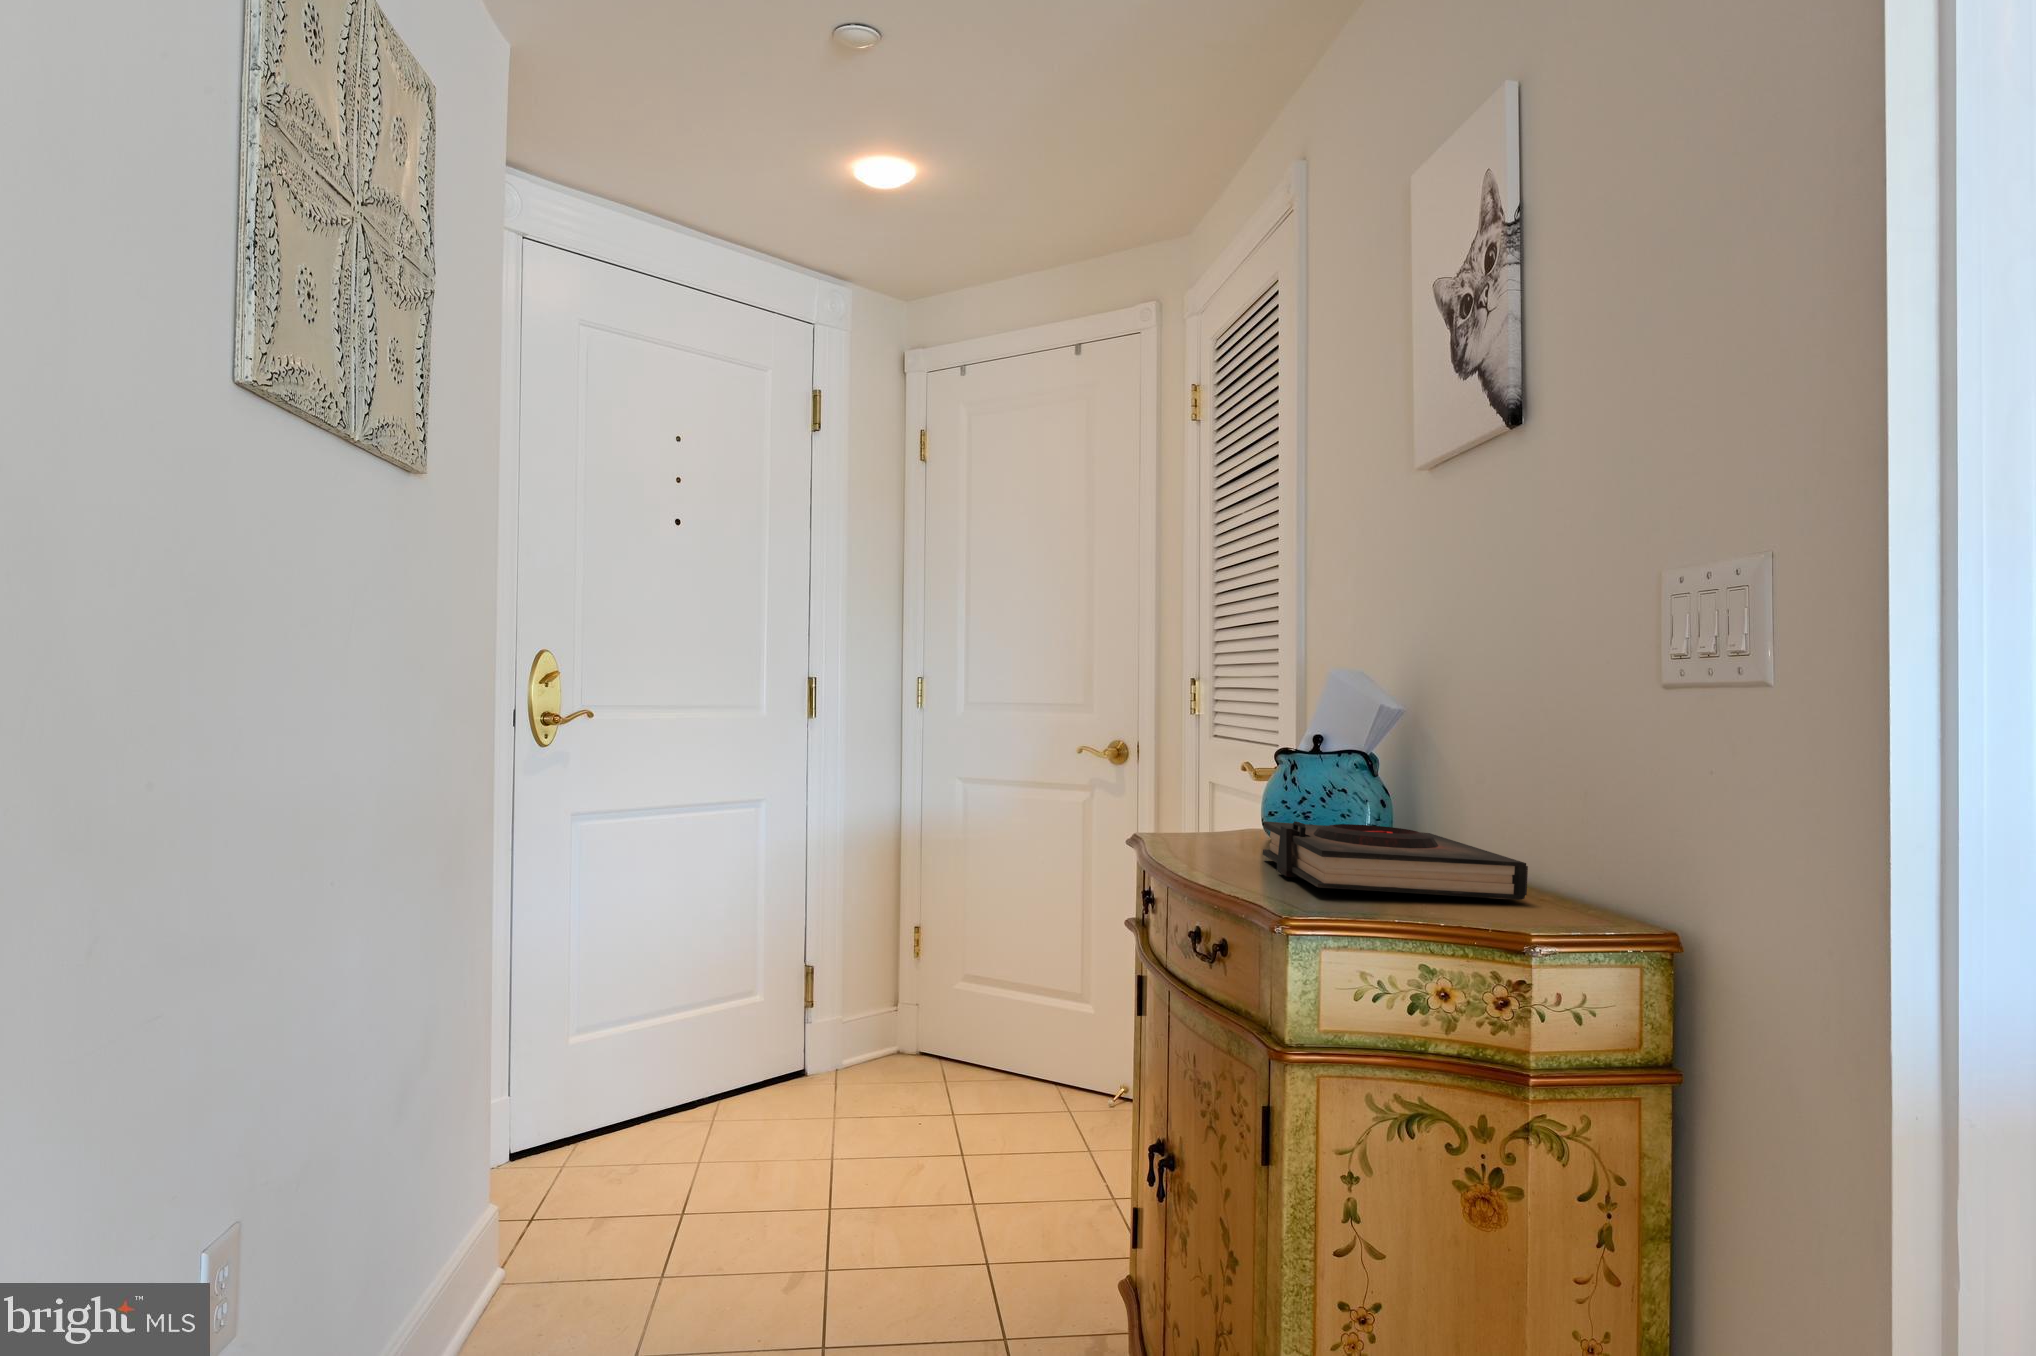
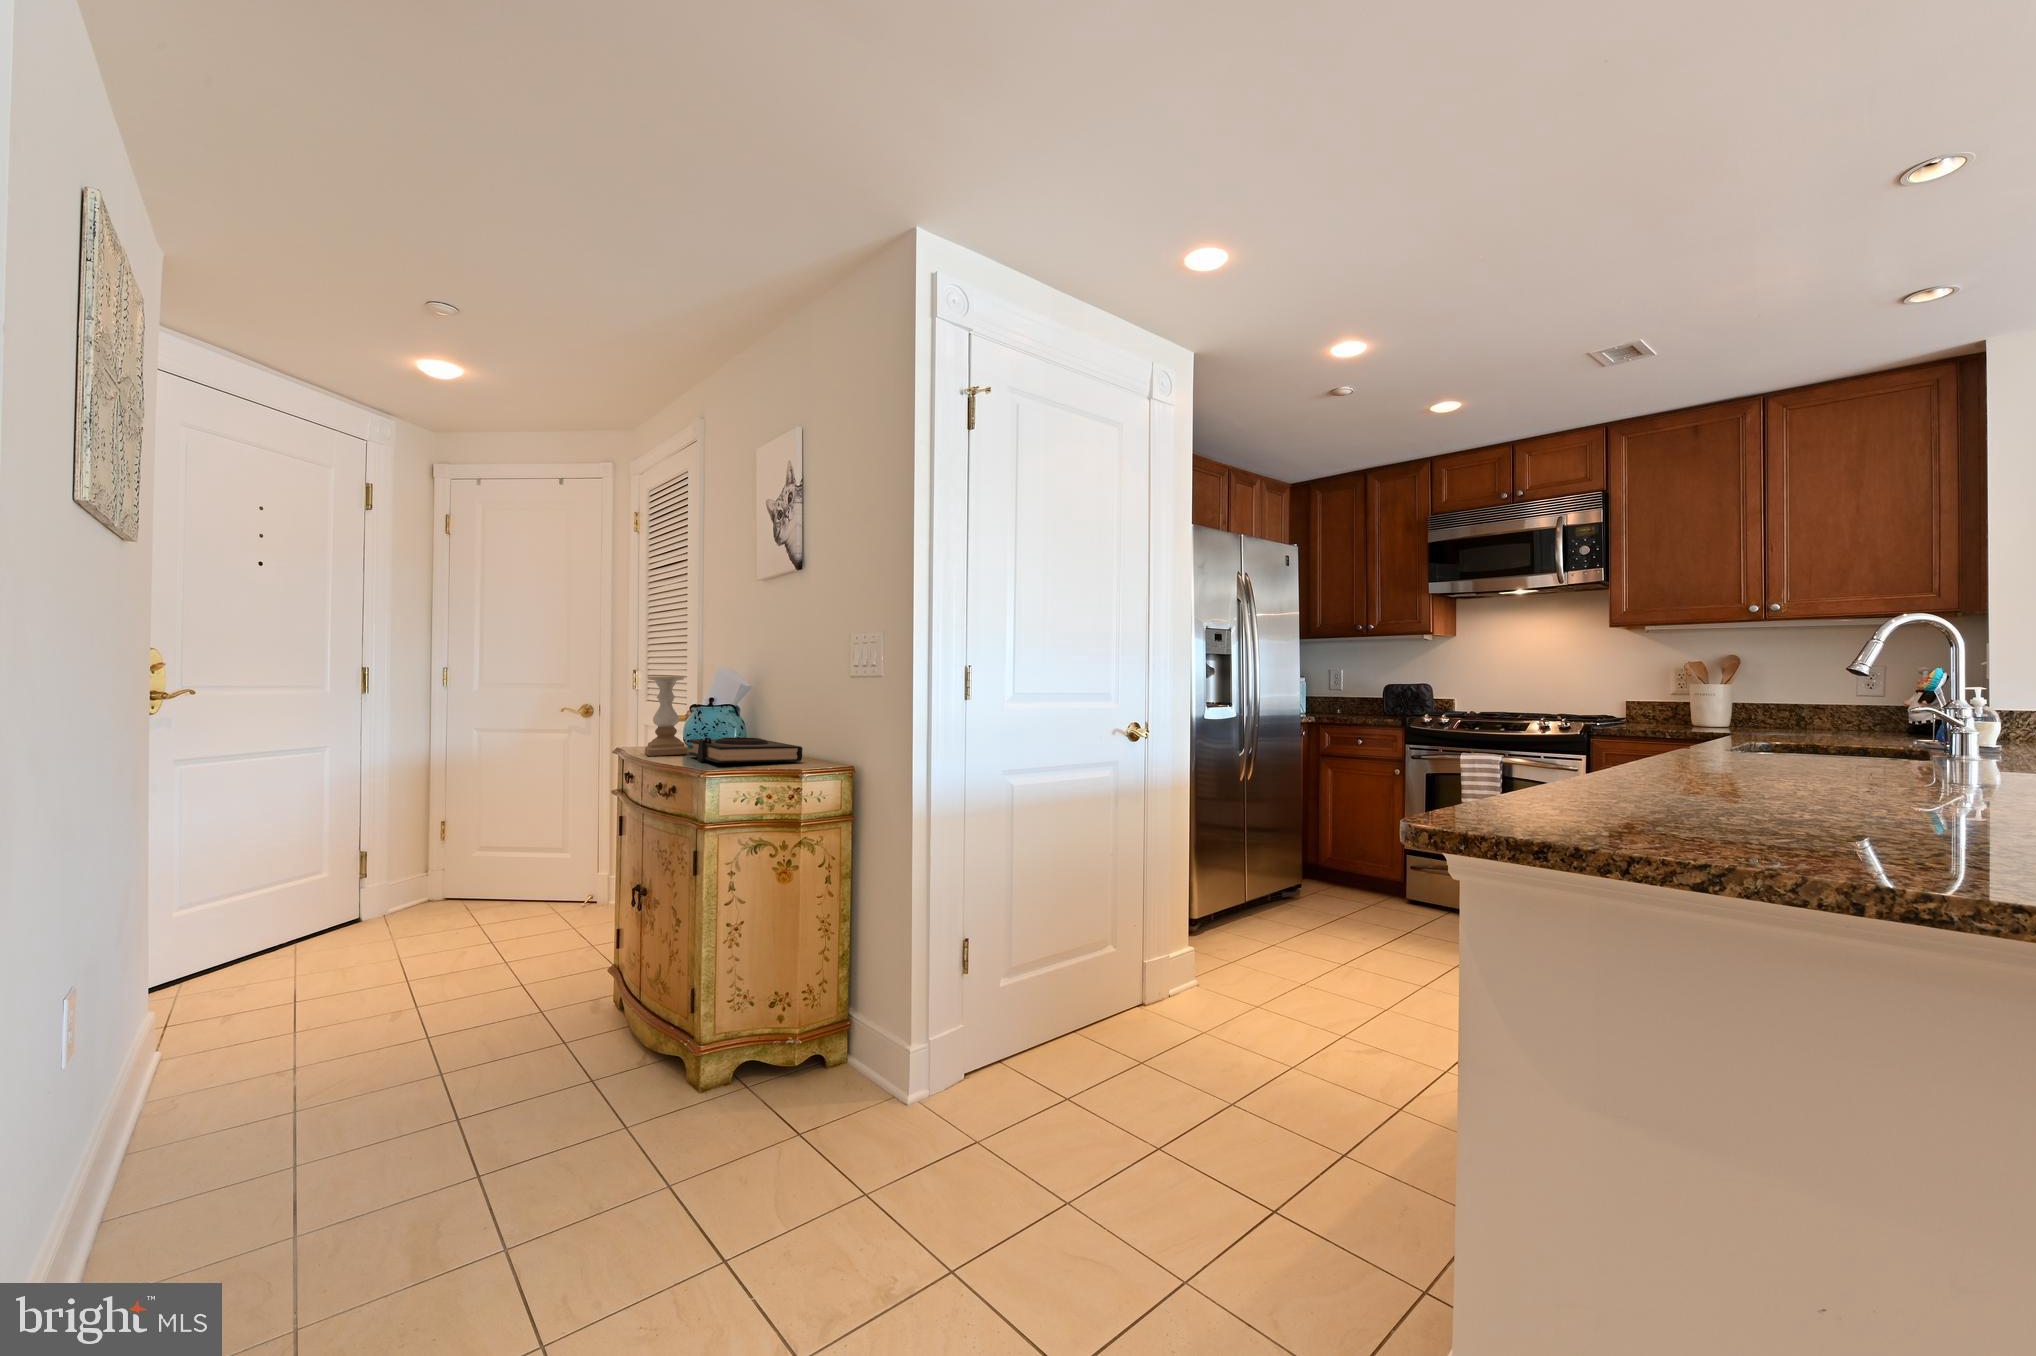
candle holder: none [1183,686,1261,851] -> present [645,676,687,756]

